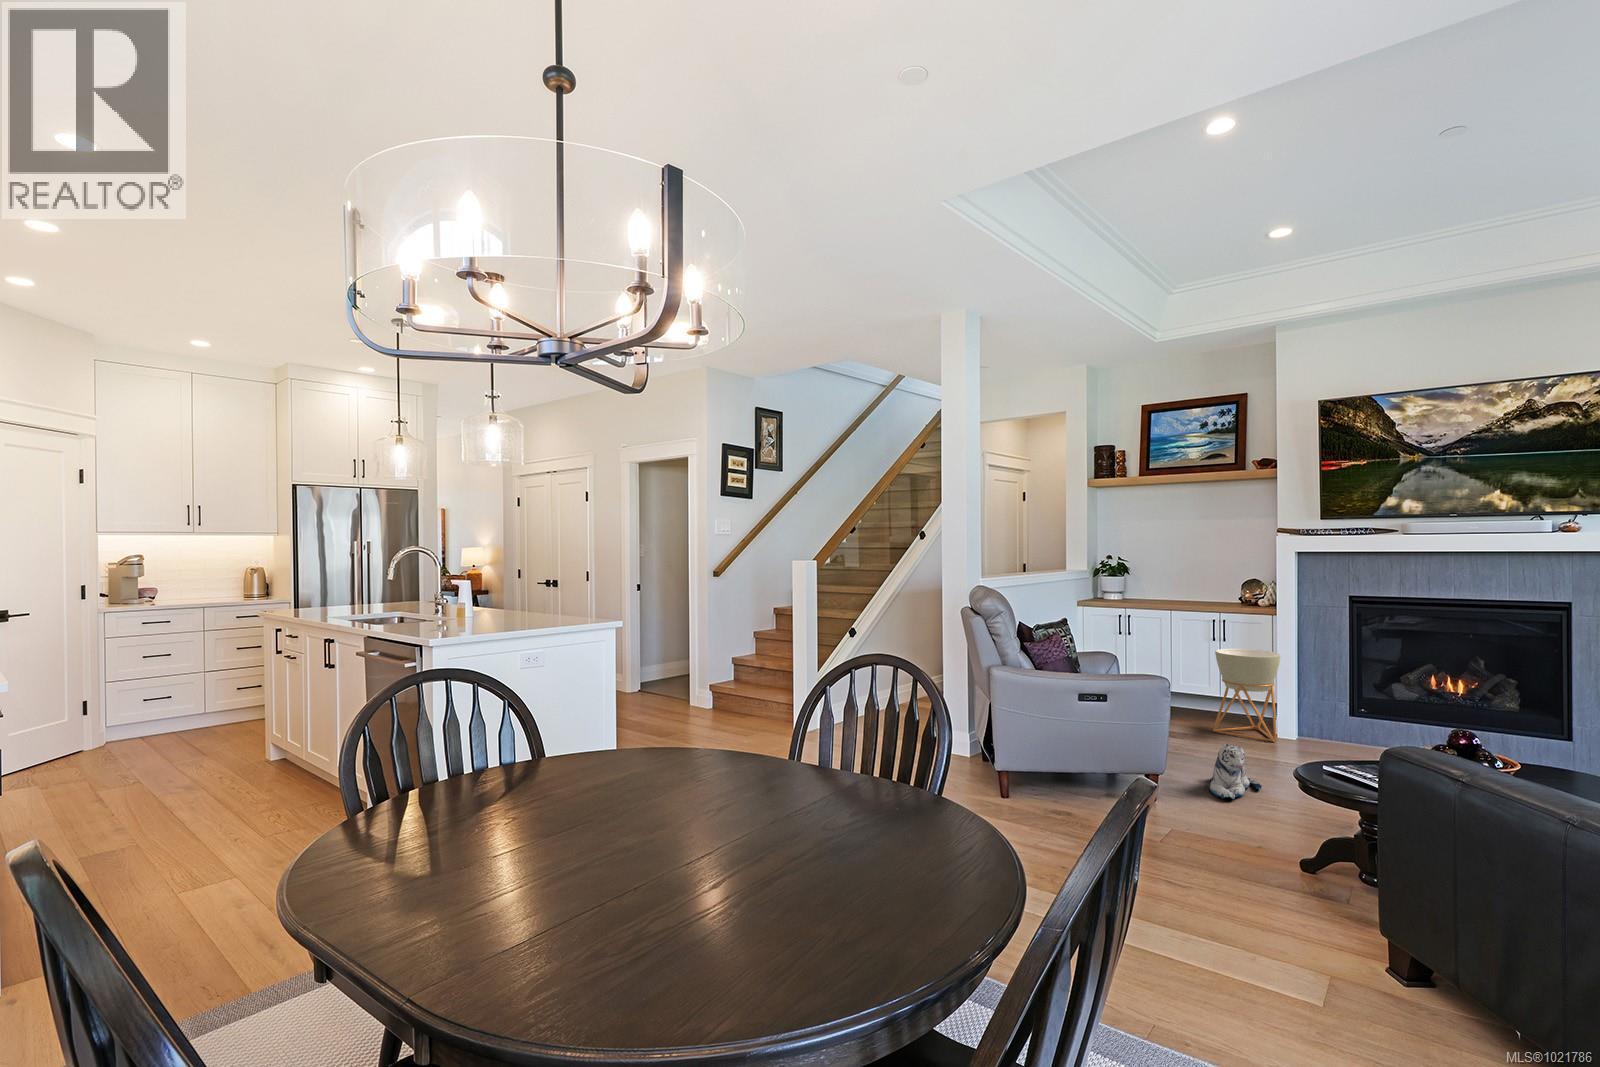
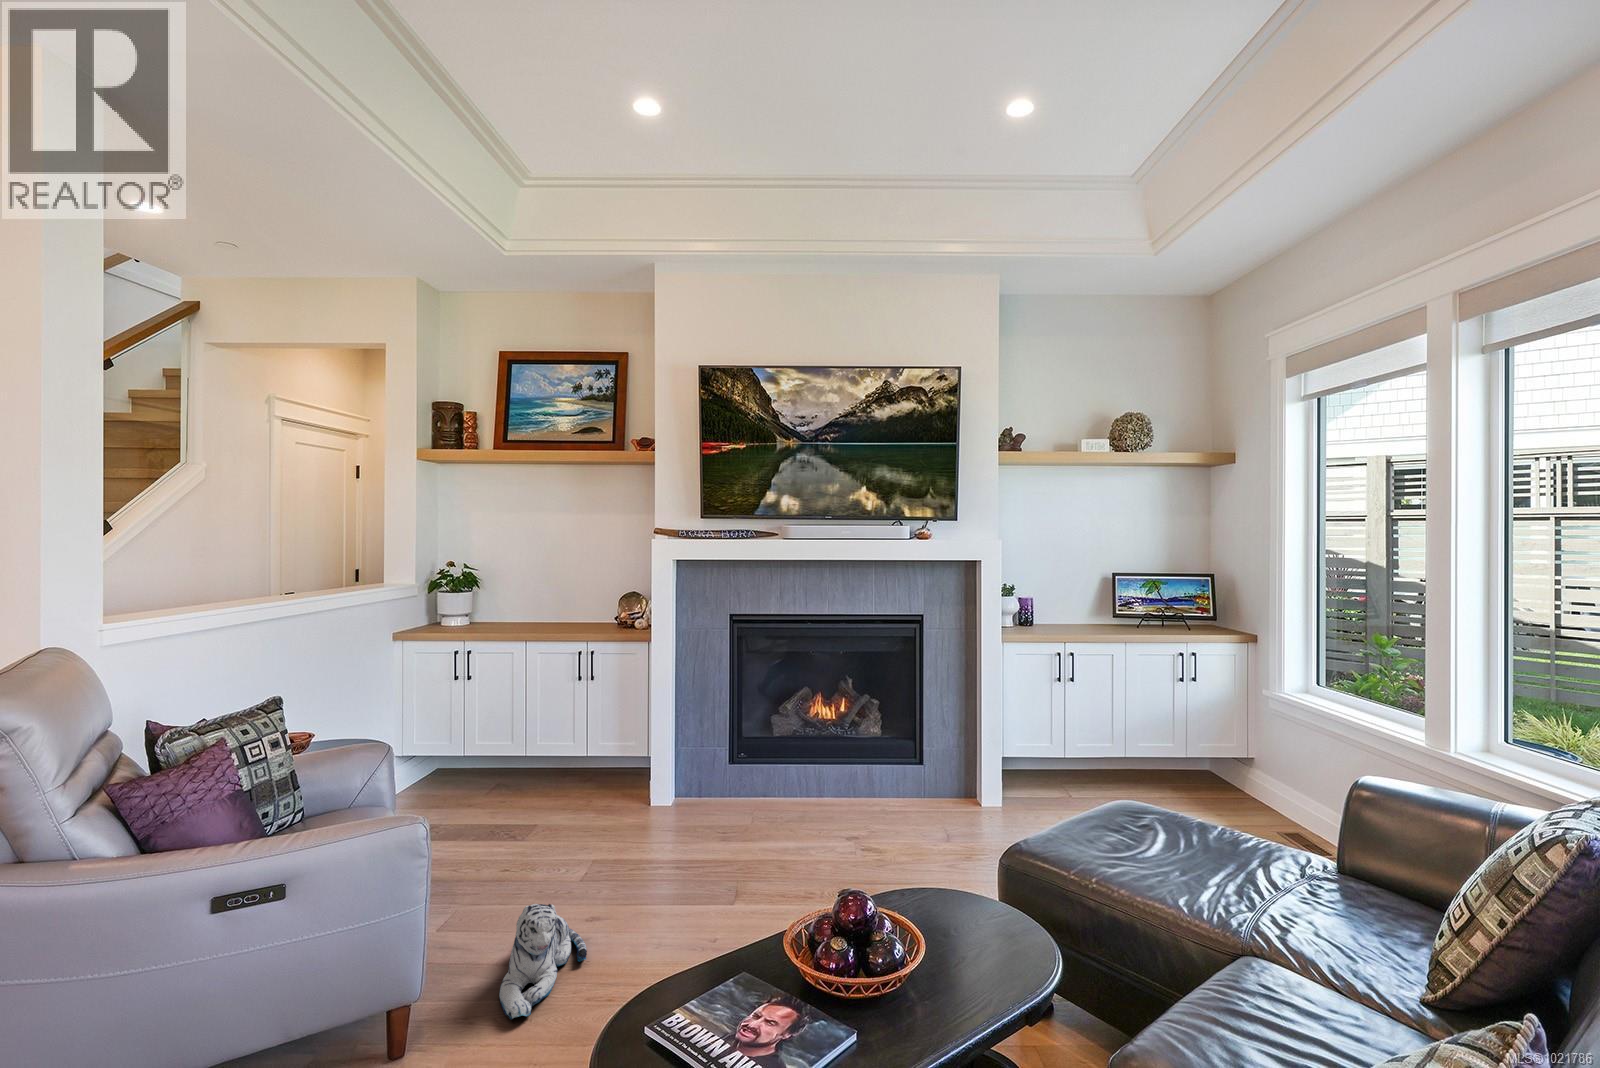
planter: present [1213,649,1280,742] -> none [571,687,652,815]

